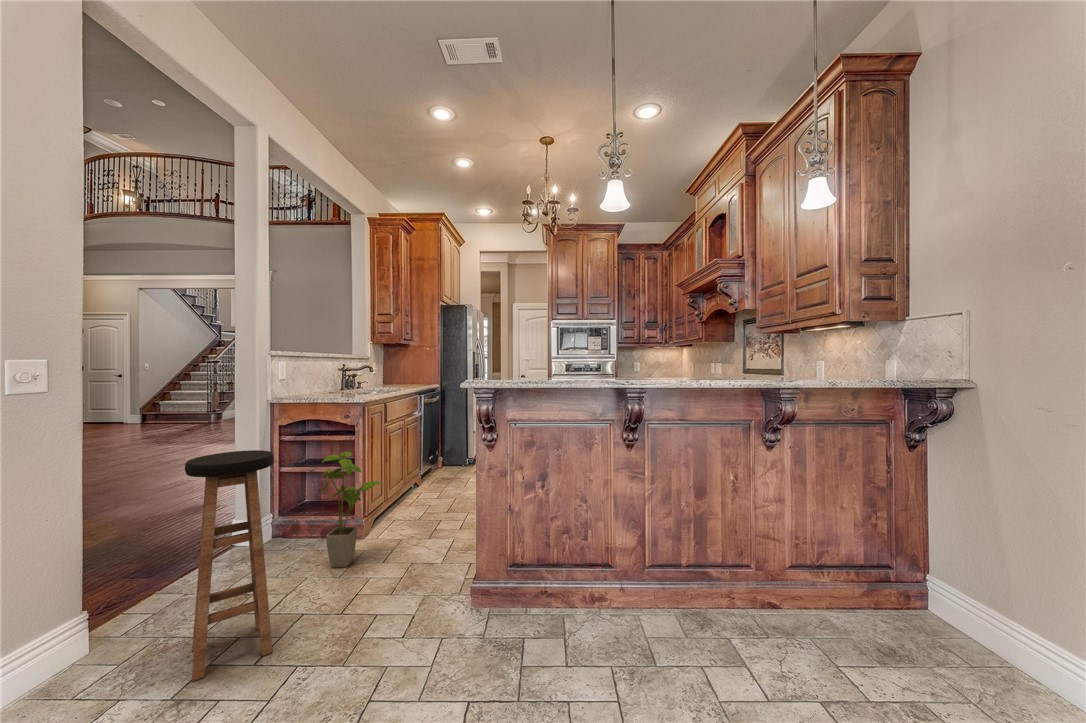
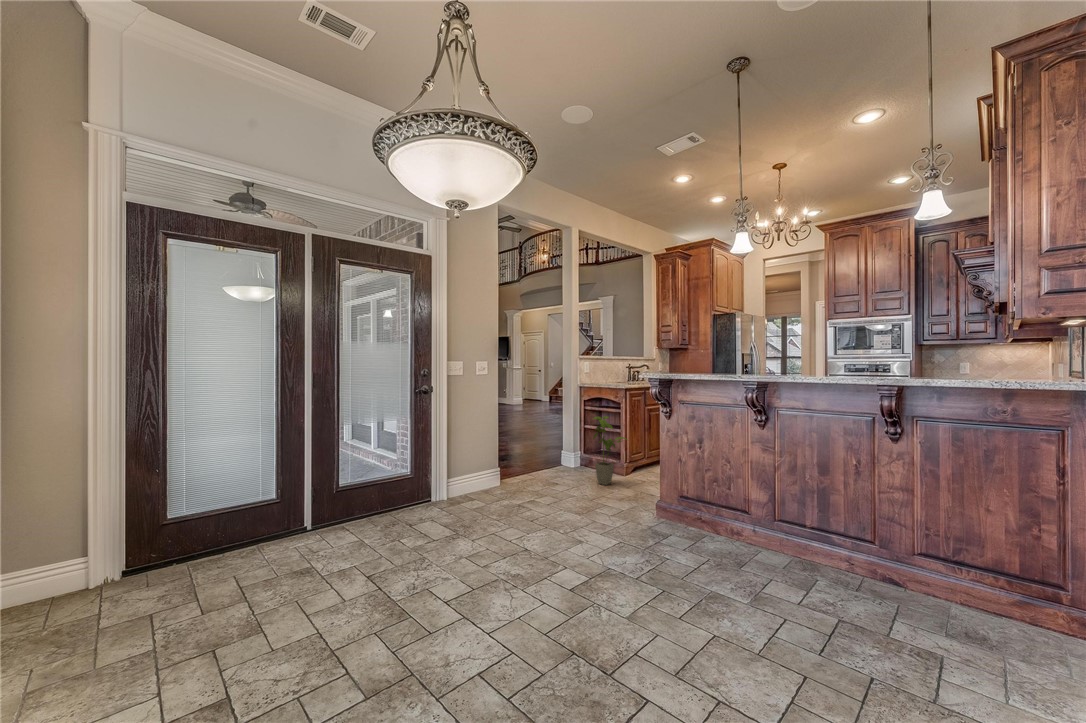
bar stool: present [185,450,274,681] -> none [524,405,558,503]

